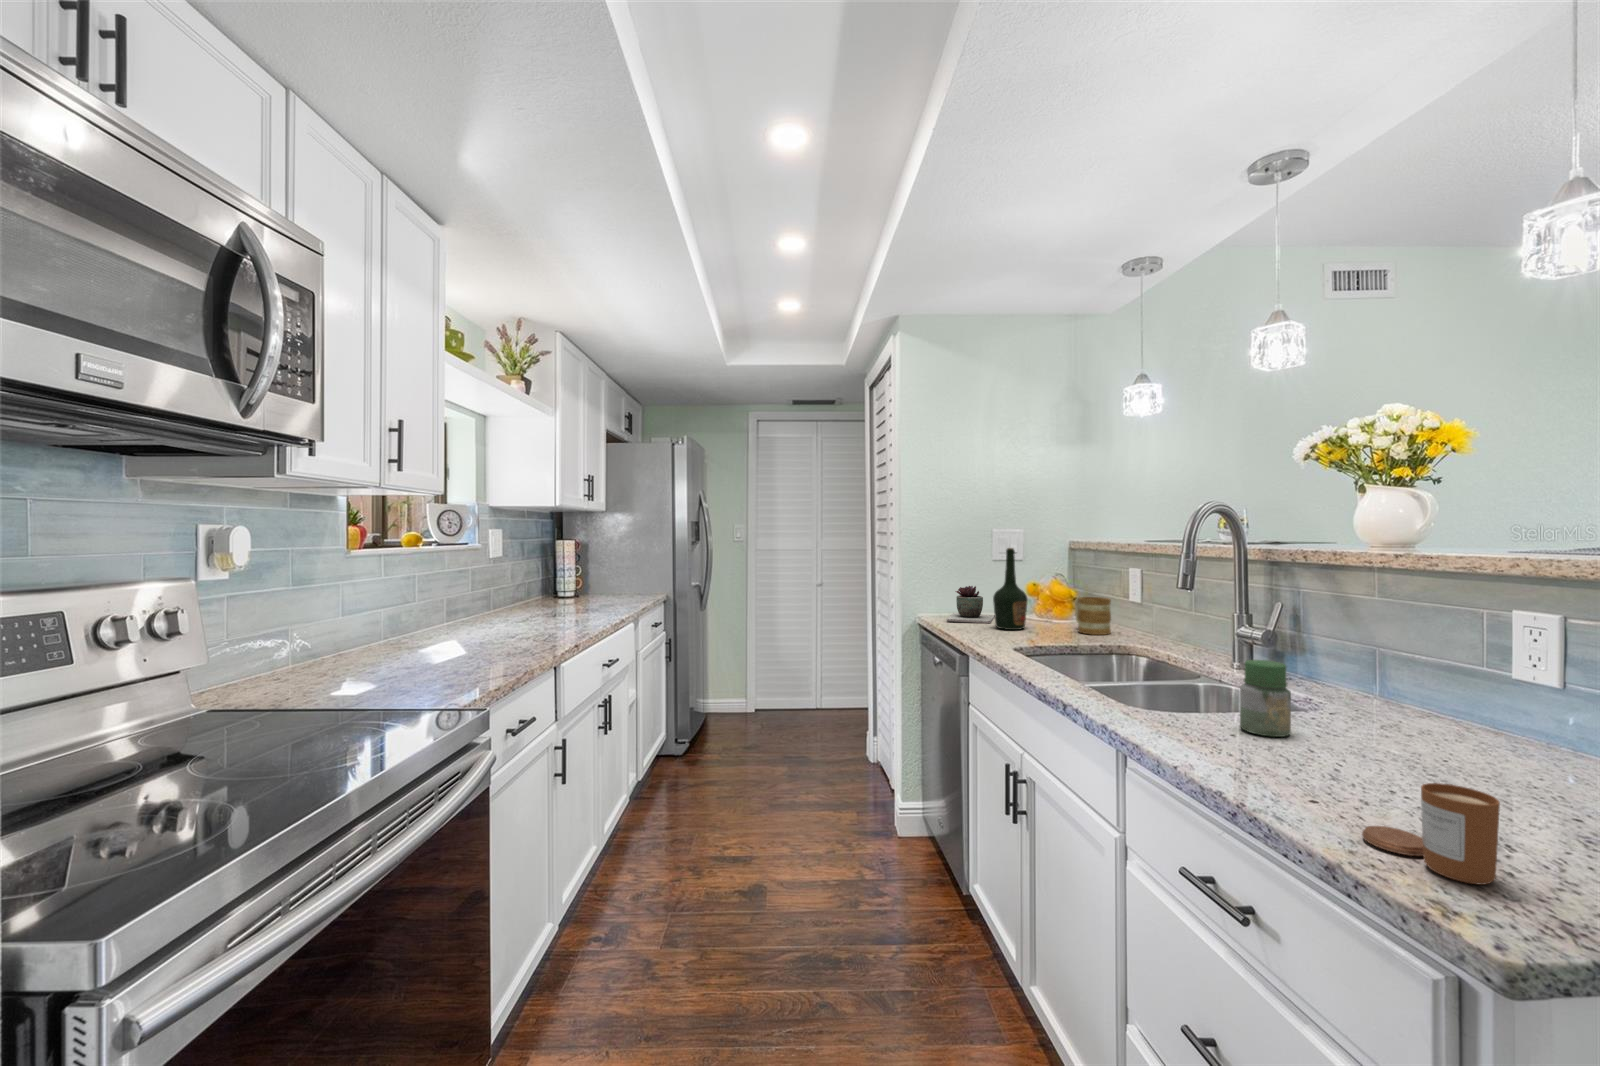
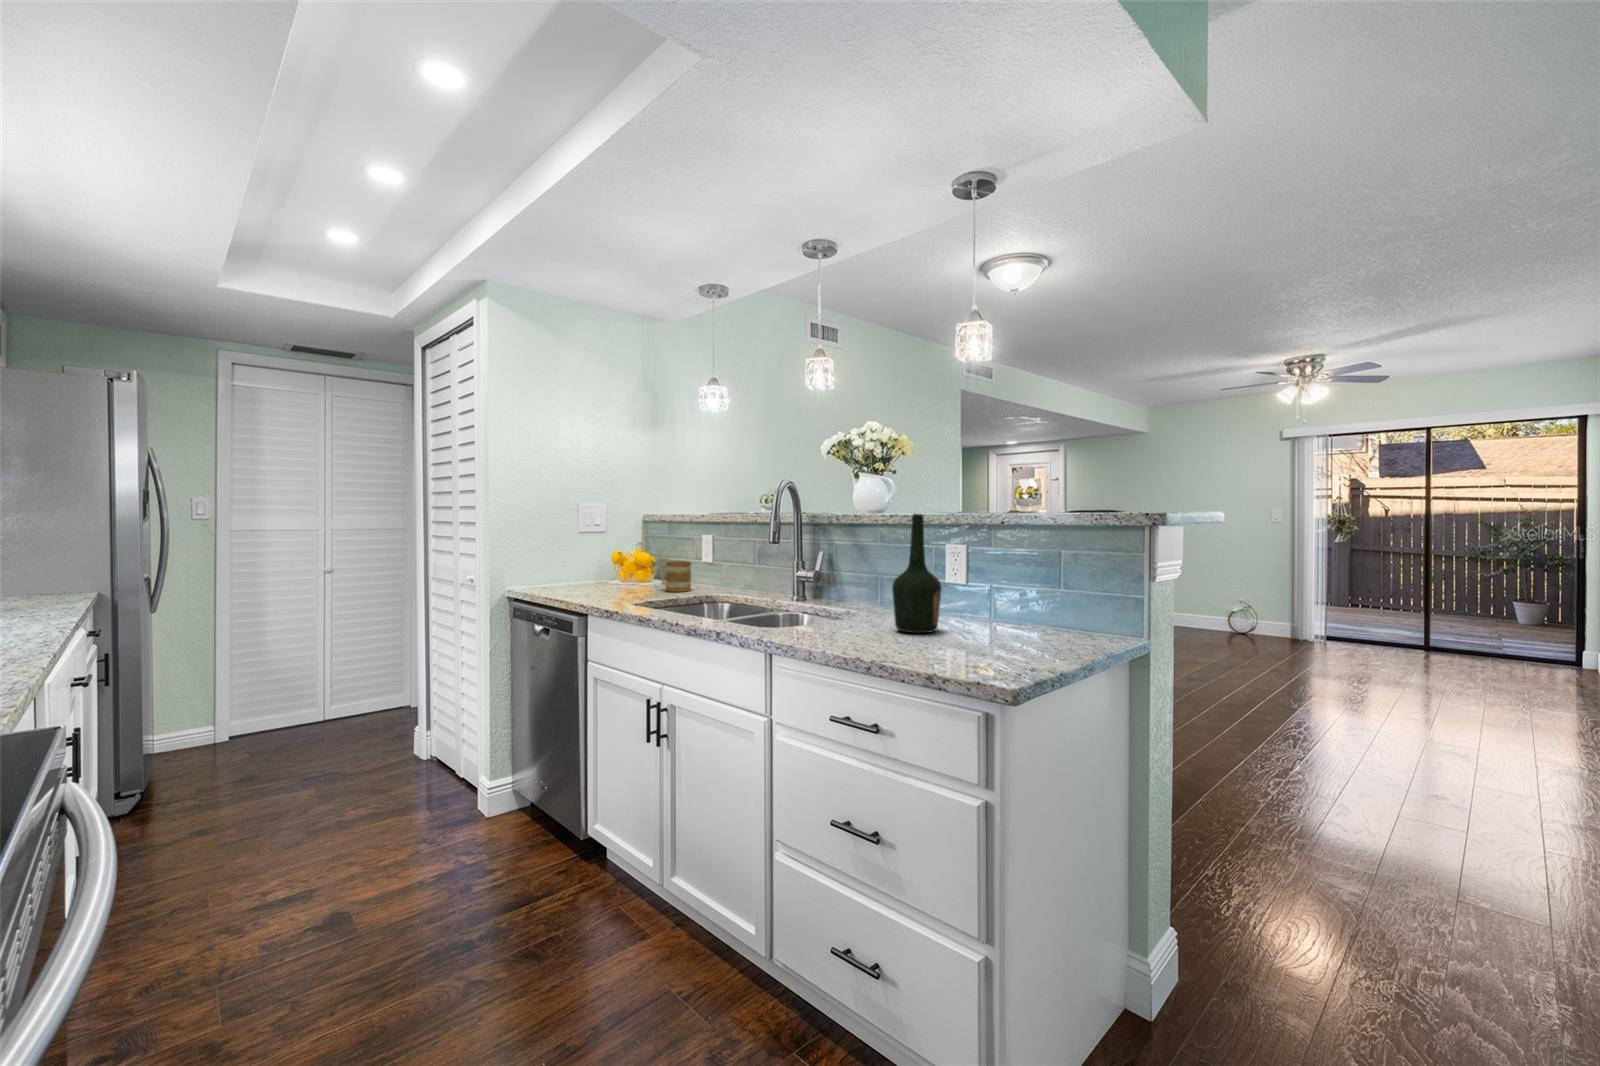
bottle: present [993,548,1028,630] -> present [892,514,942,633]
succulent plant: present [946,586,995,623] -> none [540,557,584,592]
jar: present [1240,660,1291,737] -> none [831,582,858,630]
candle: present [1362,783,1500,884] -> none [930,621,988,666]

